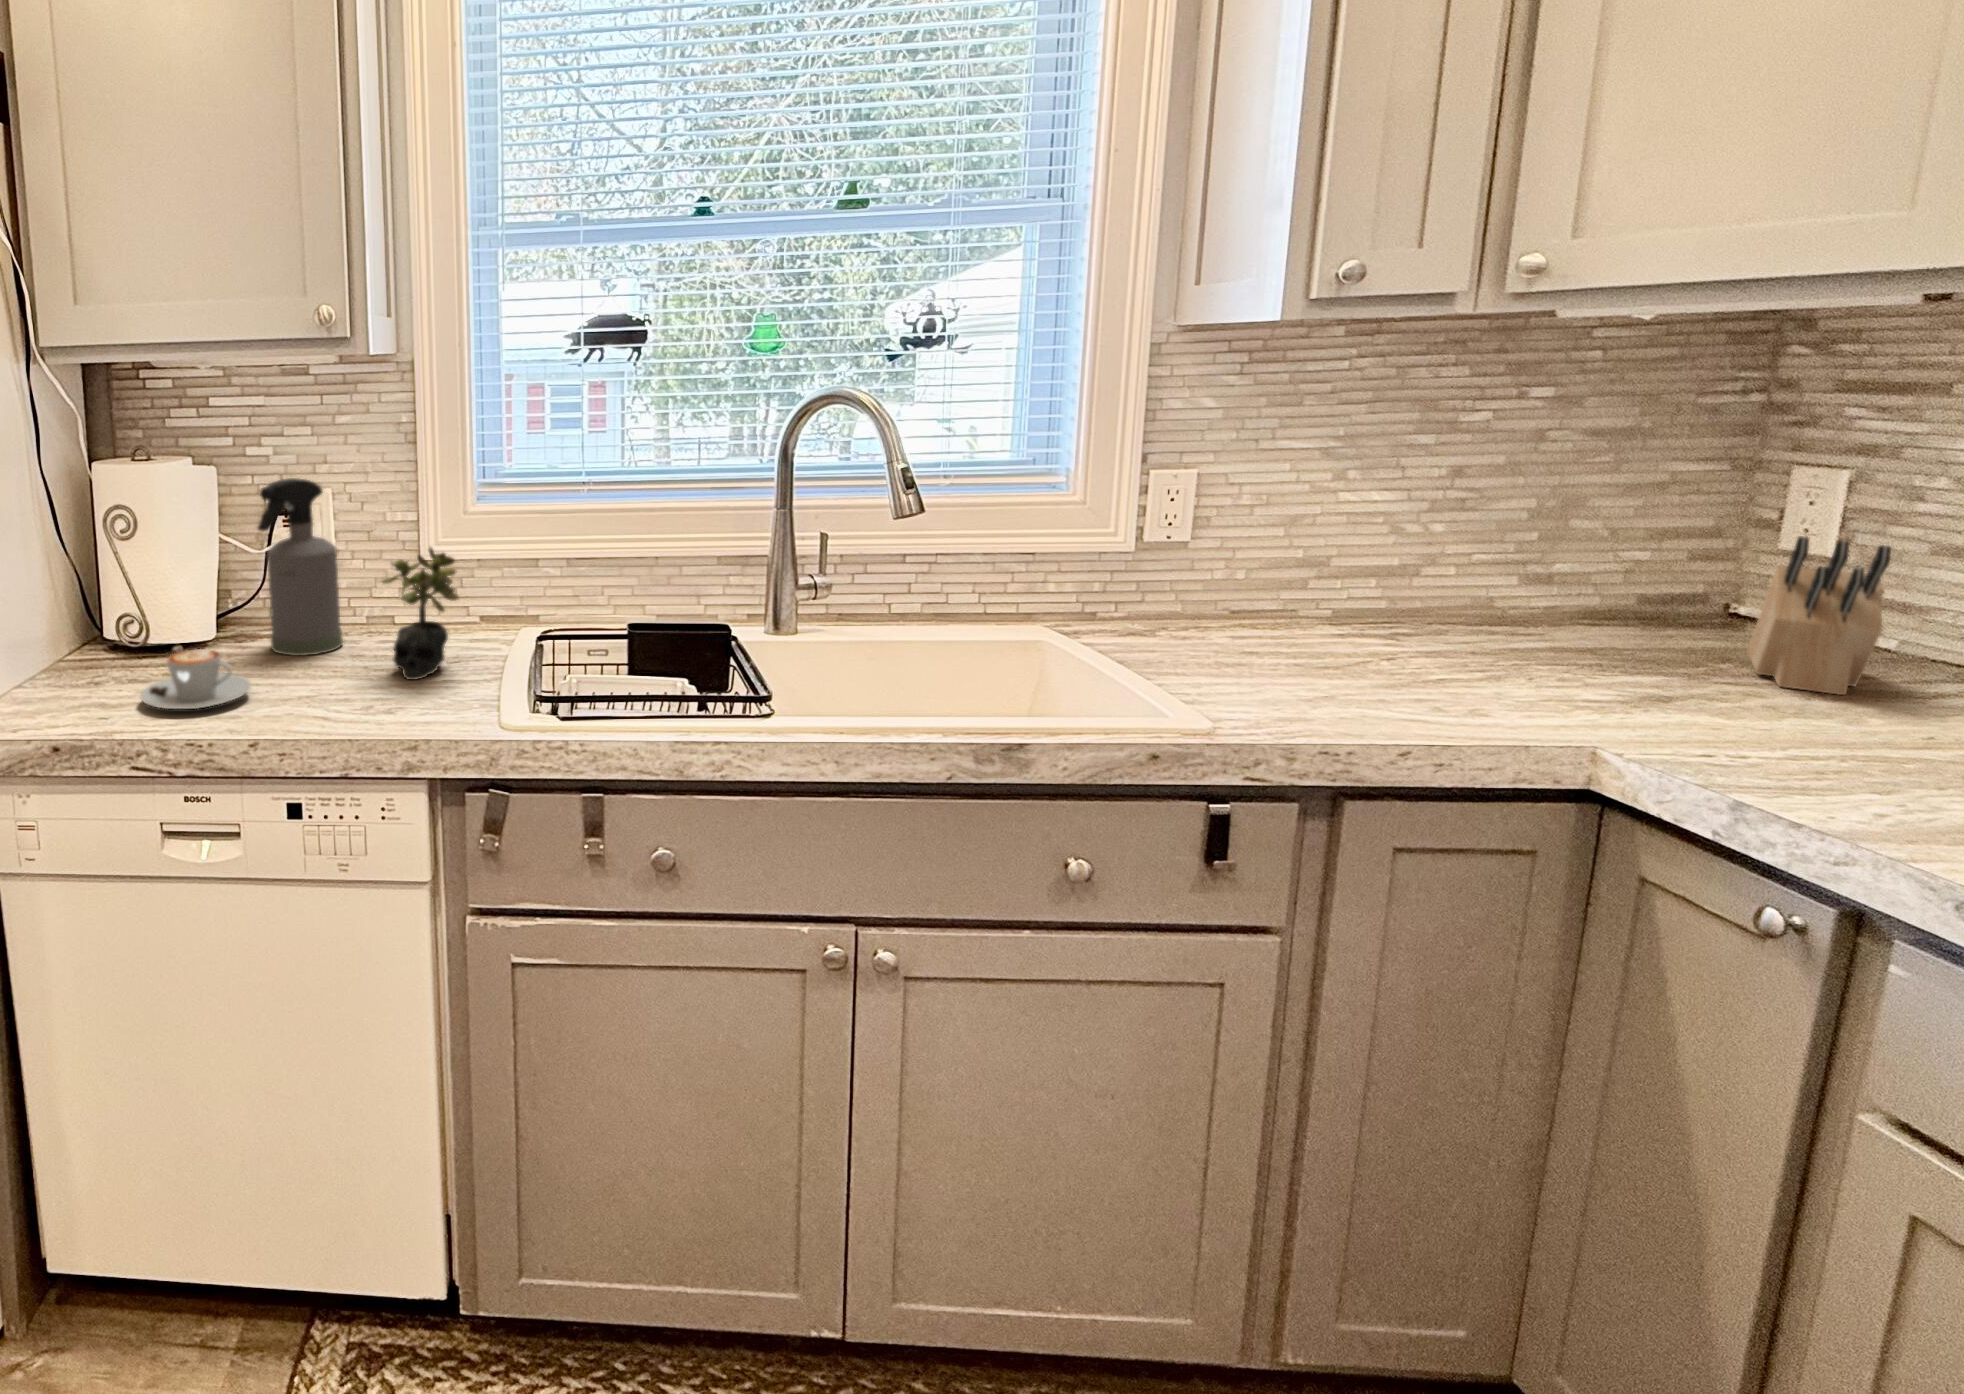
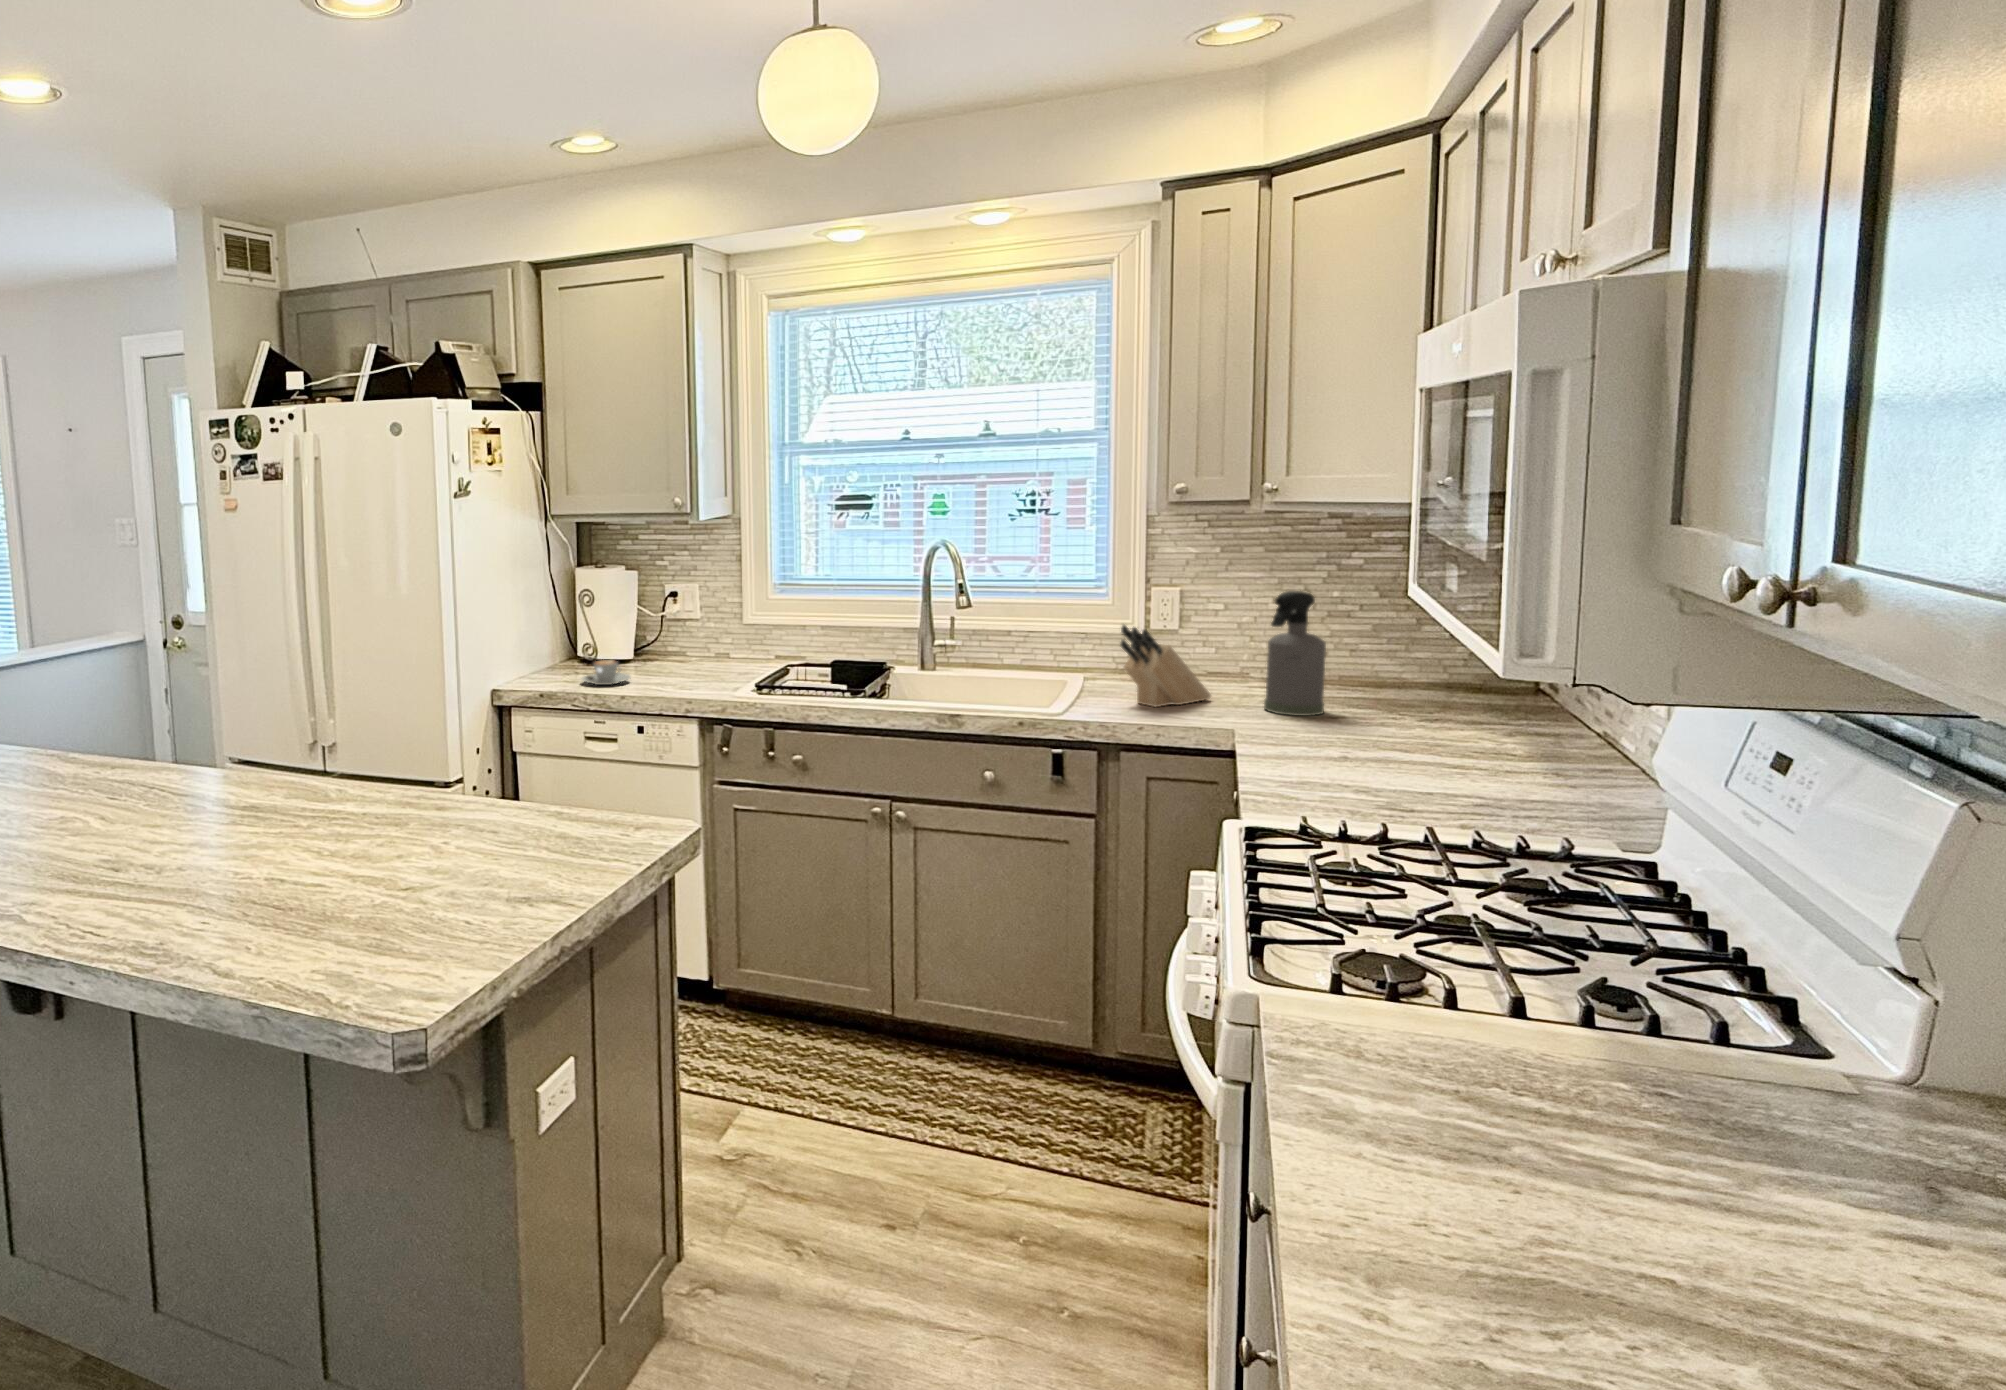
spray bottle: present [258,478,343,656] -> present [1264,591,1326,716]
knife block: present [1748,536,1891,695] -> present [1121,625,1211,707]
succulent plant: present [382,548,458,680] -> none [698,617,736,682]

